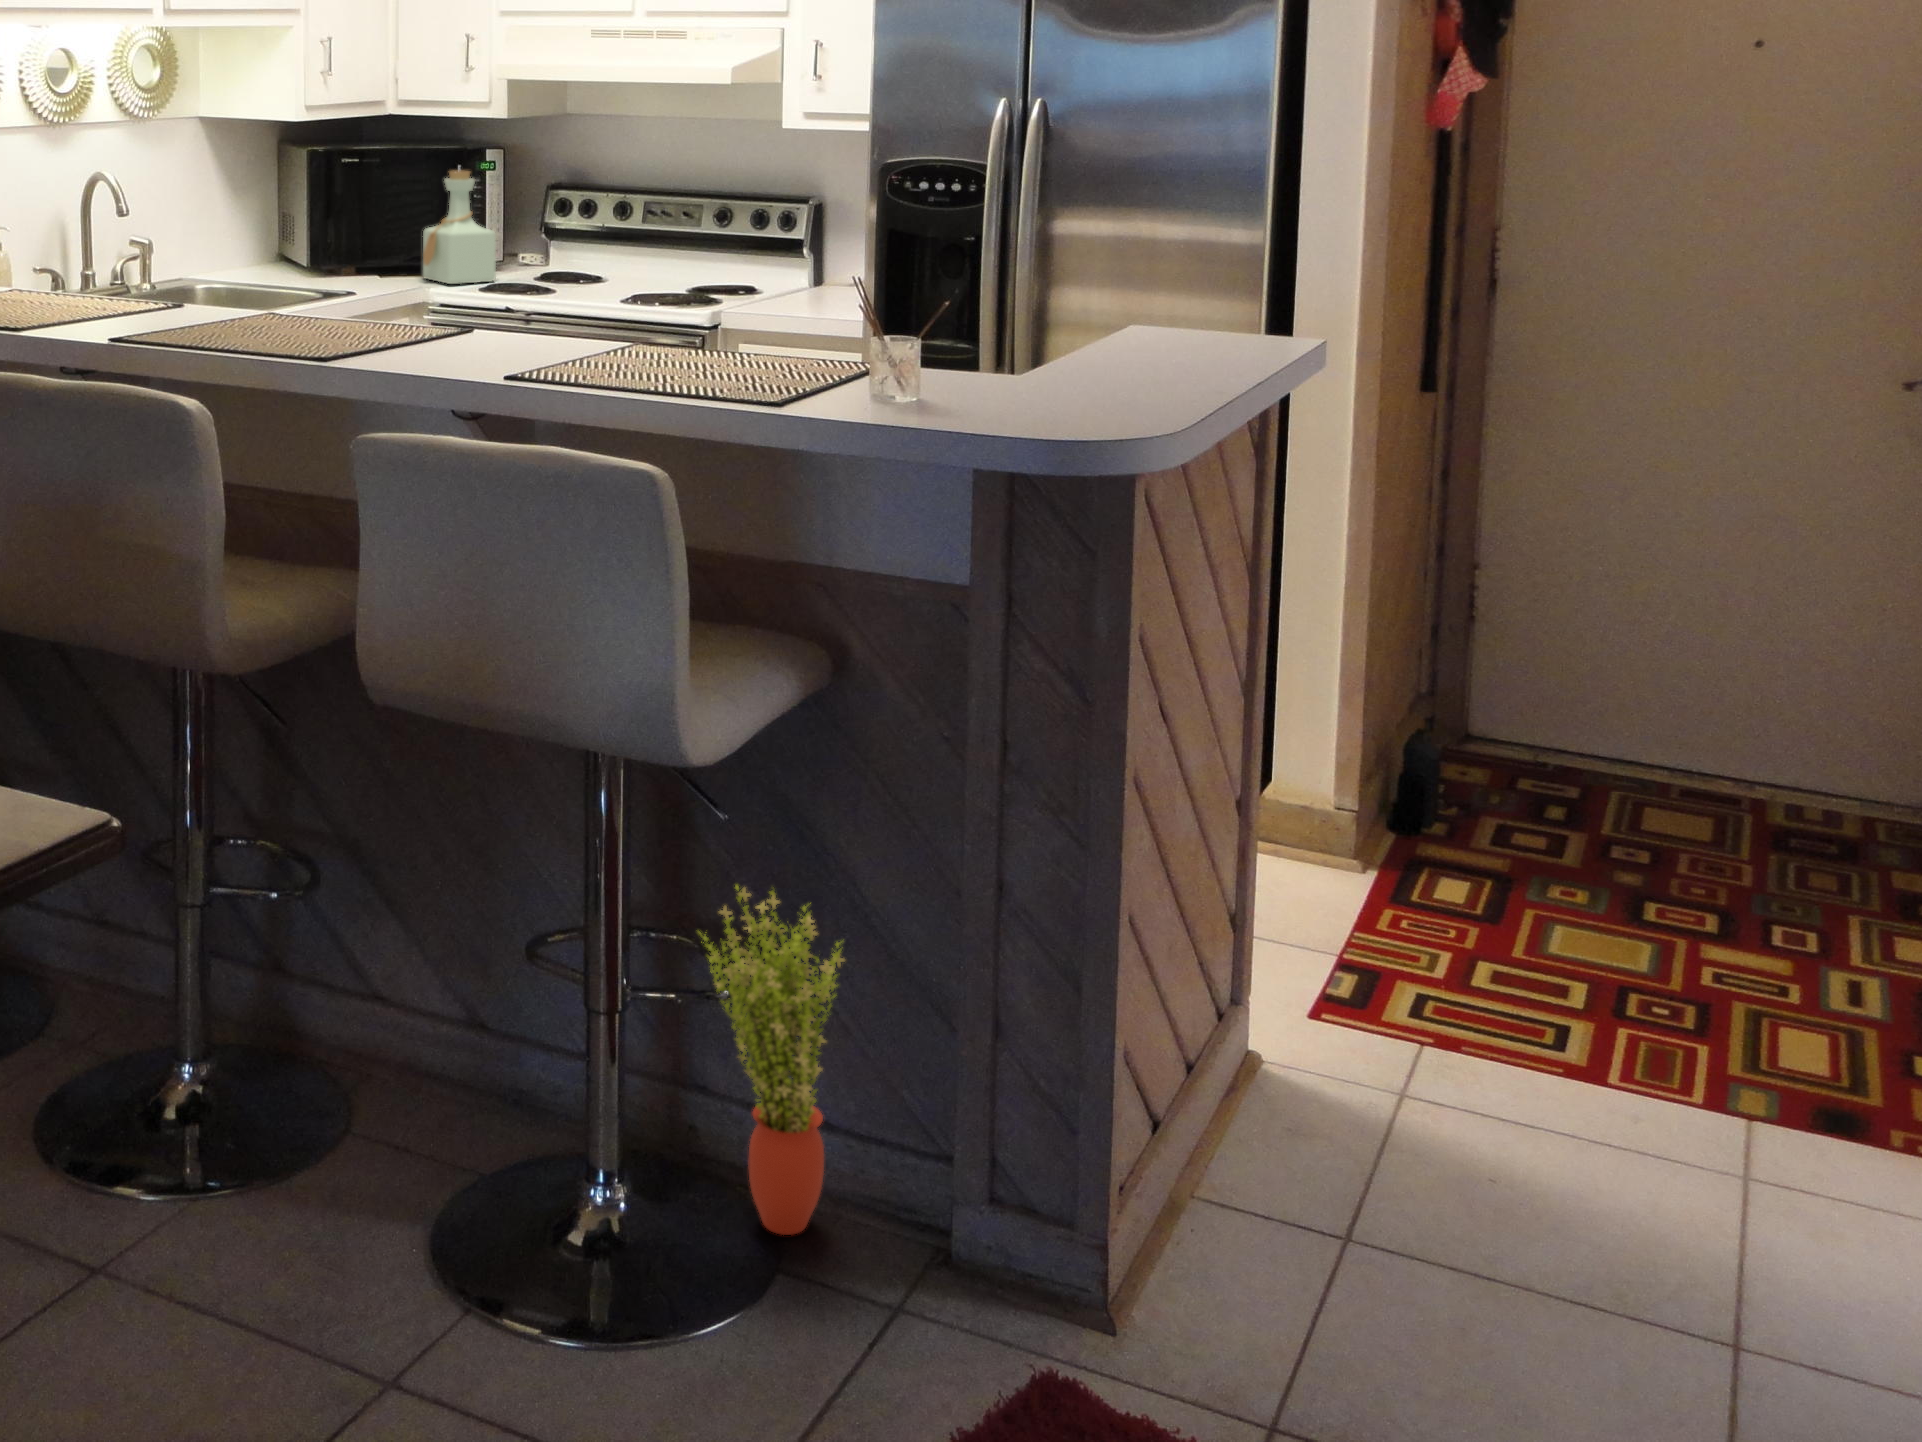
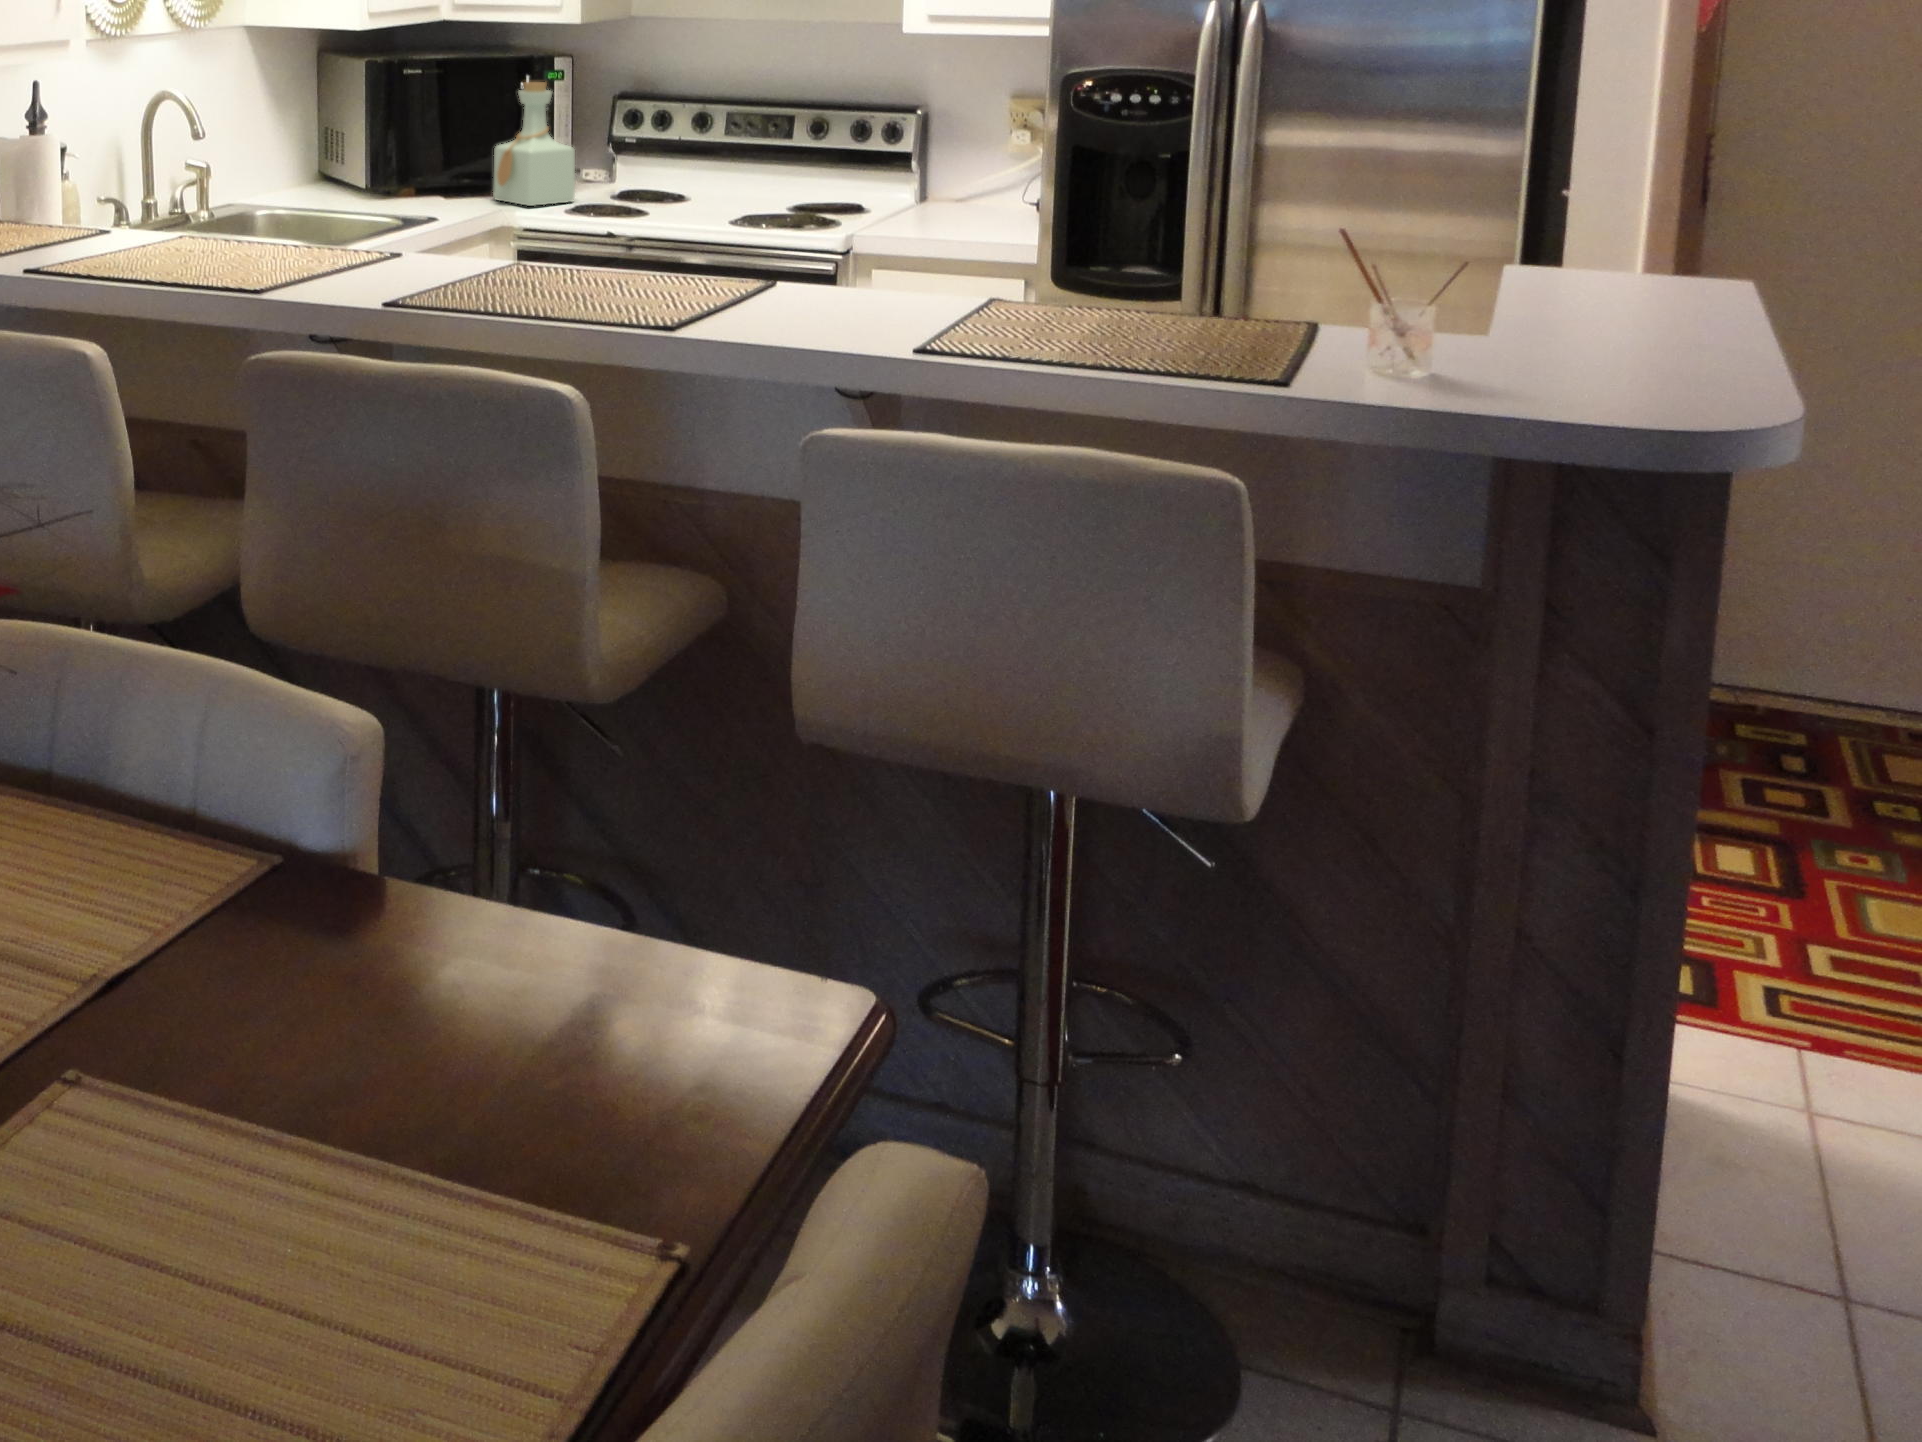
potted plant: present [701,885,845,1235] -> none [1150,922,1335,1316]

